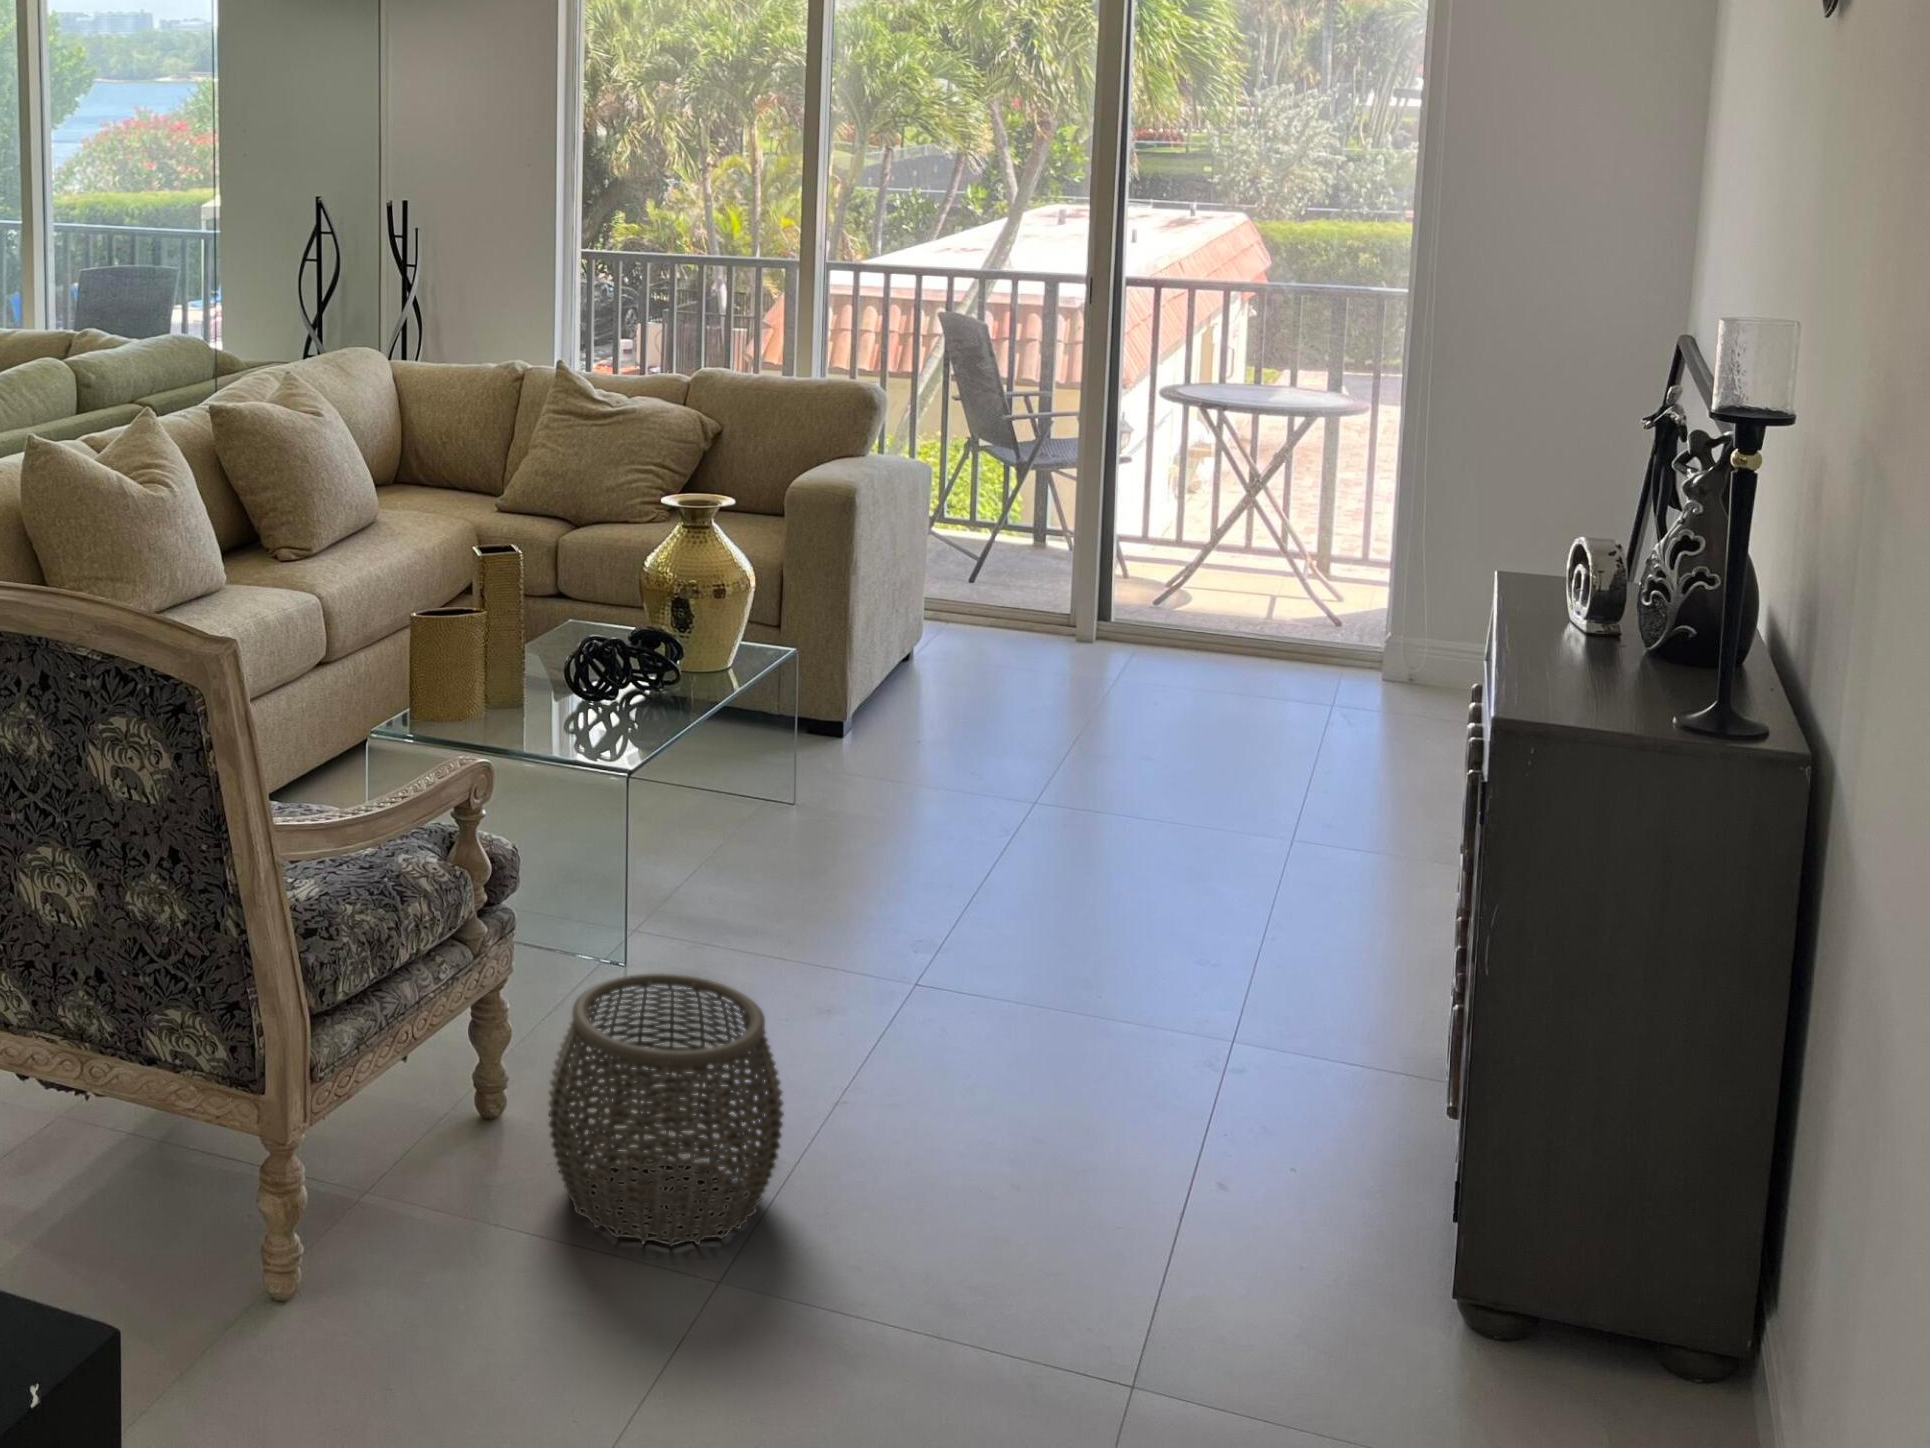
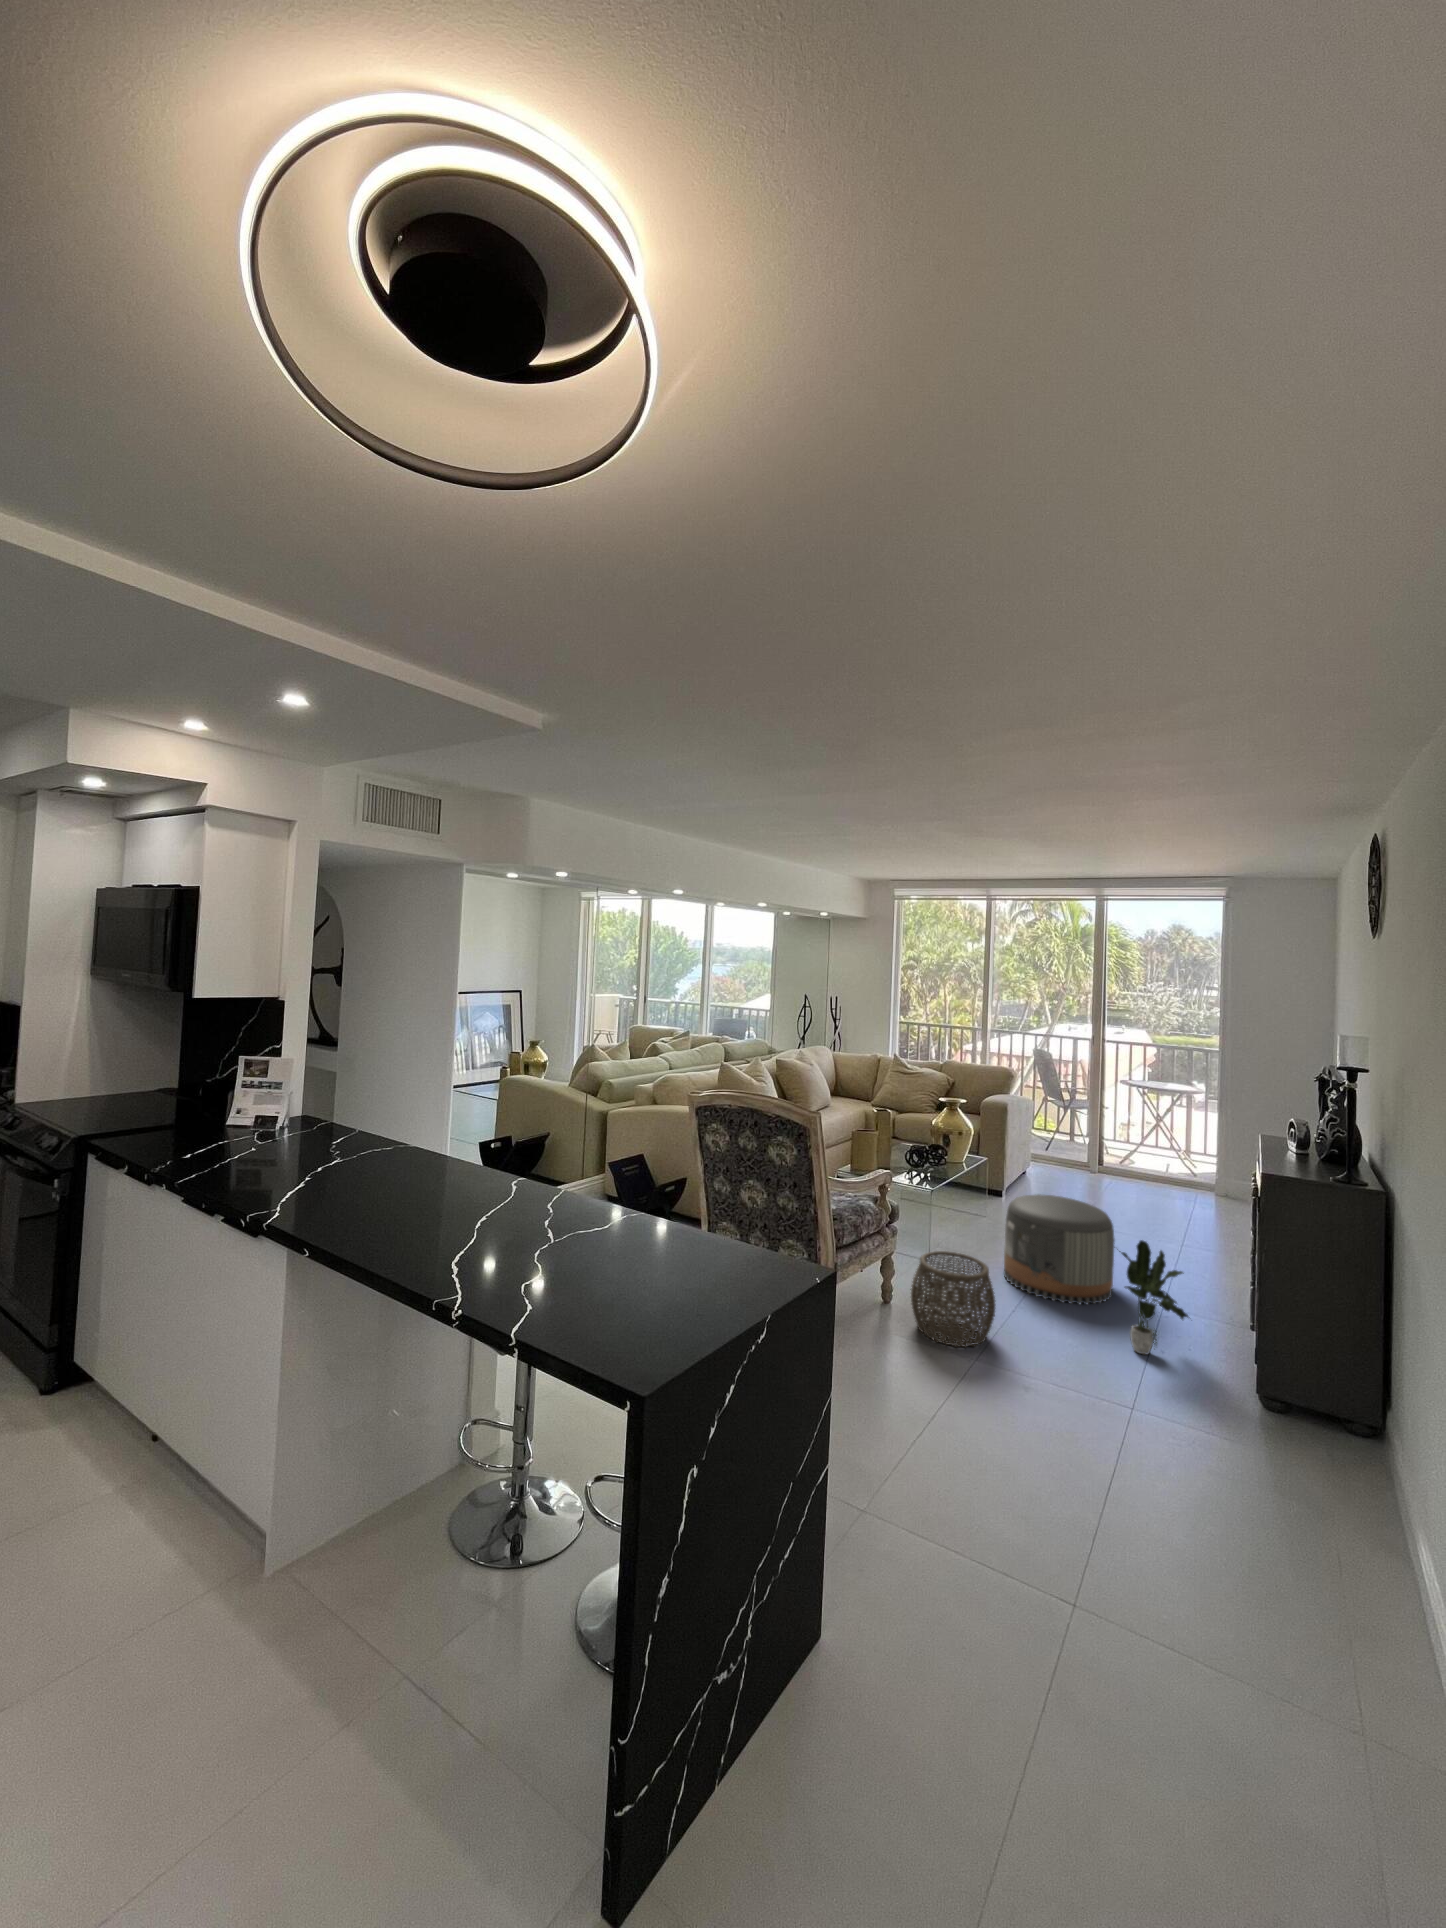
pouf: none [825,761,1116,1061] -> present [1004,1194,1115,1305]
potted plant: none [1106,898,1300,1199] -> present [1117,1240,1188,1355]

